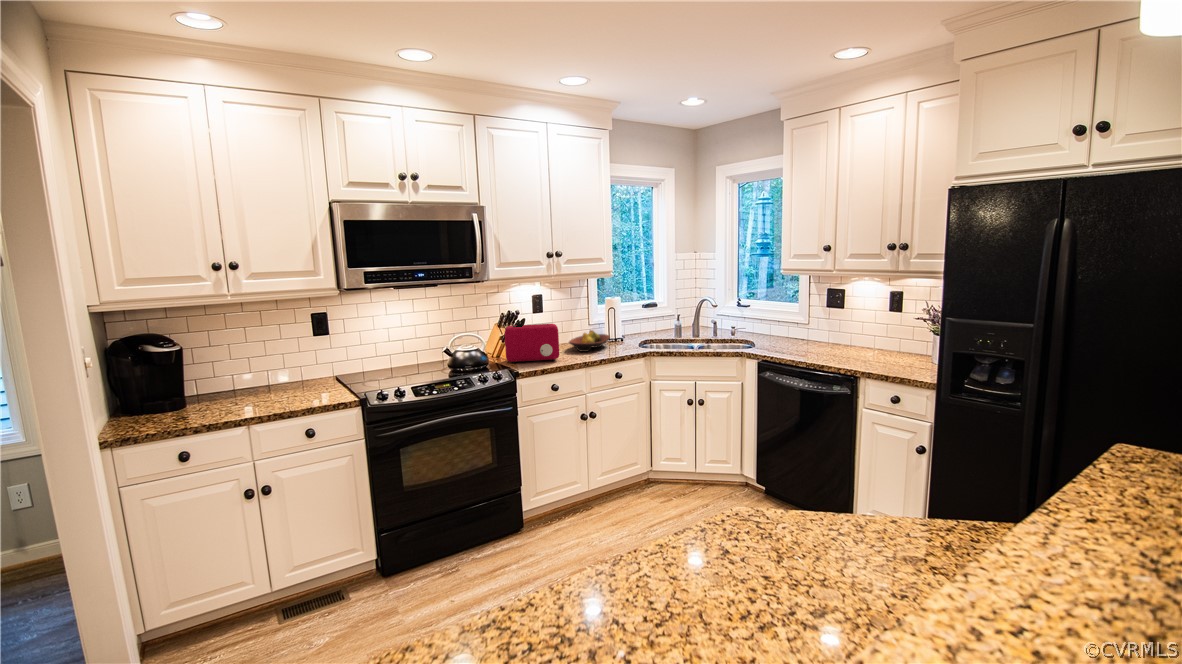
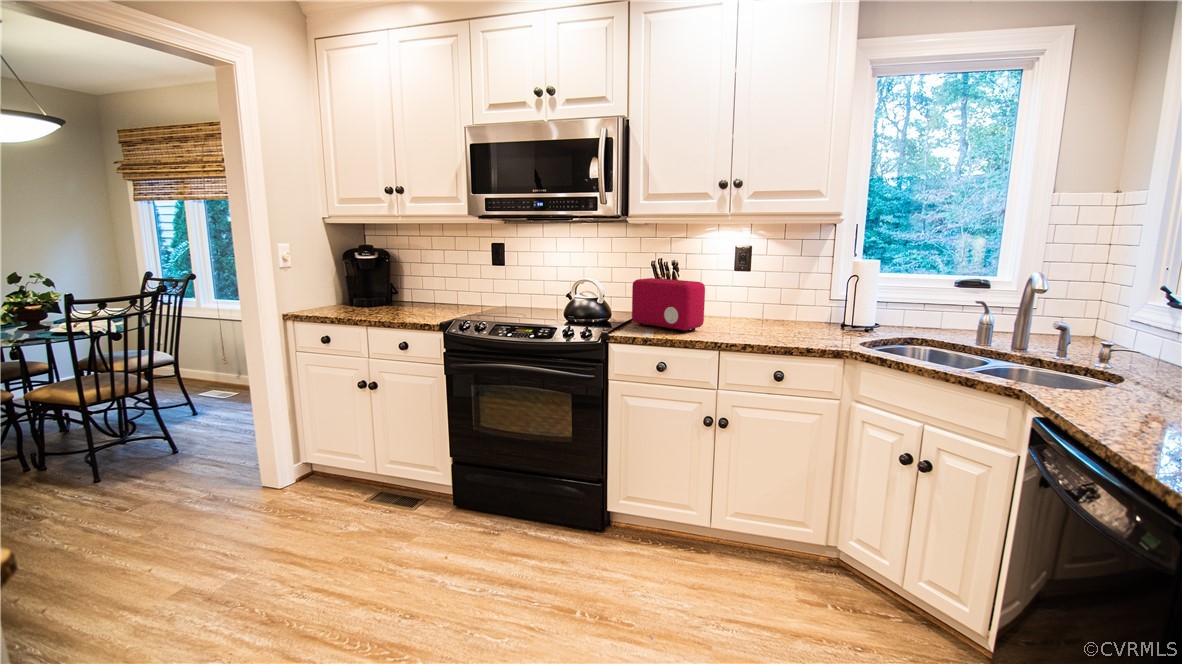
fruit bowl: present [569,330,610,352] -> none [744,304,830,332]

